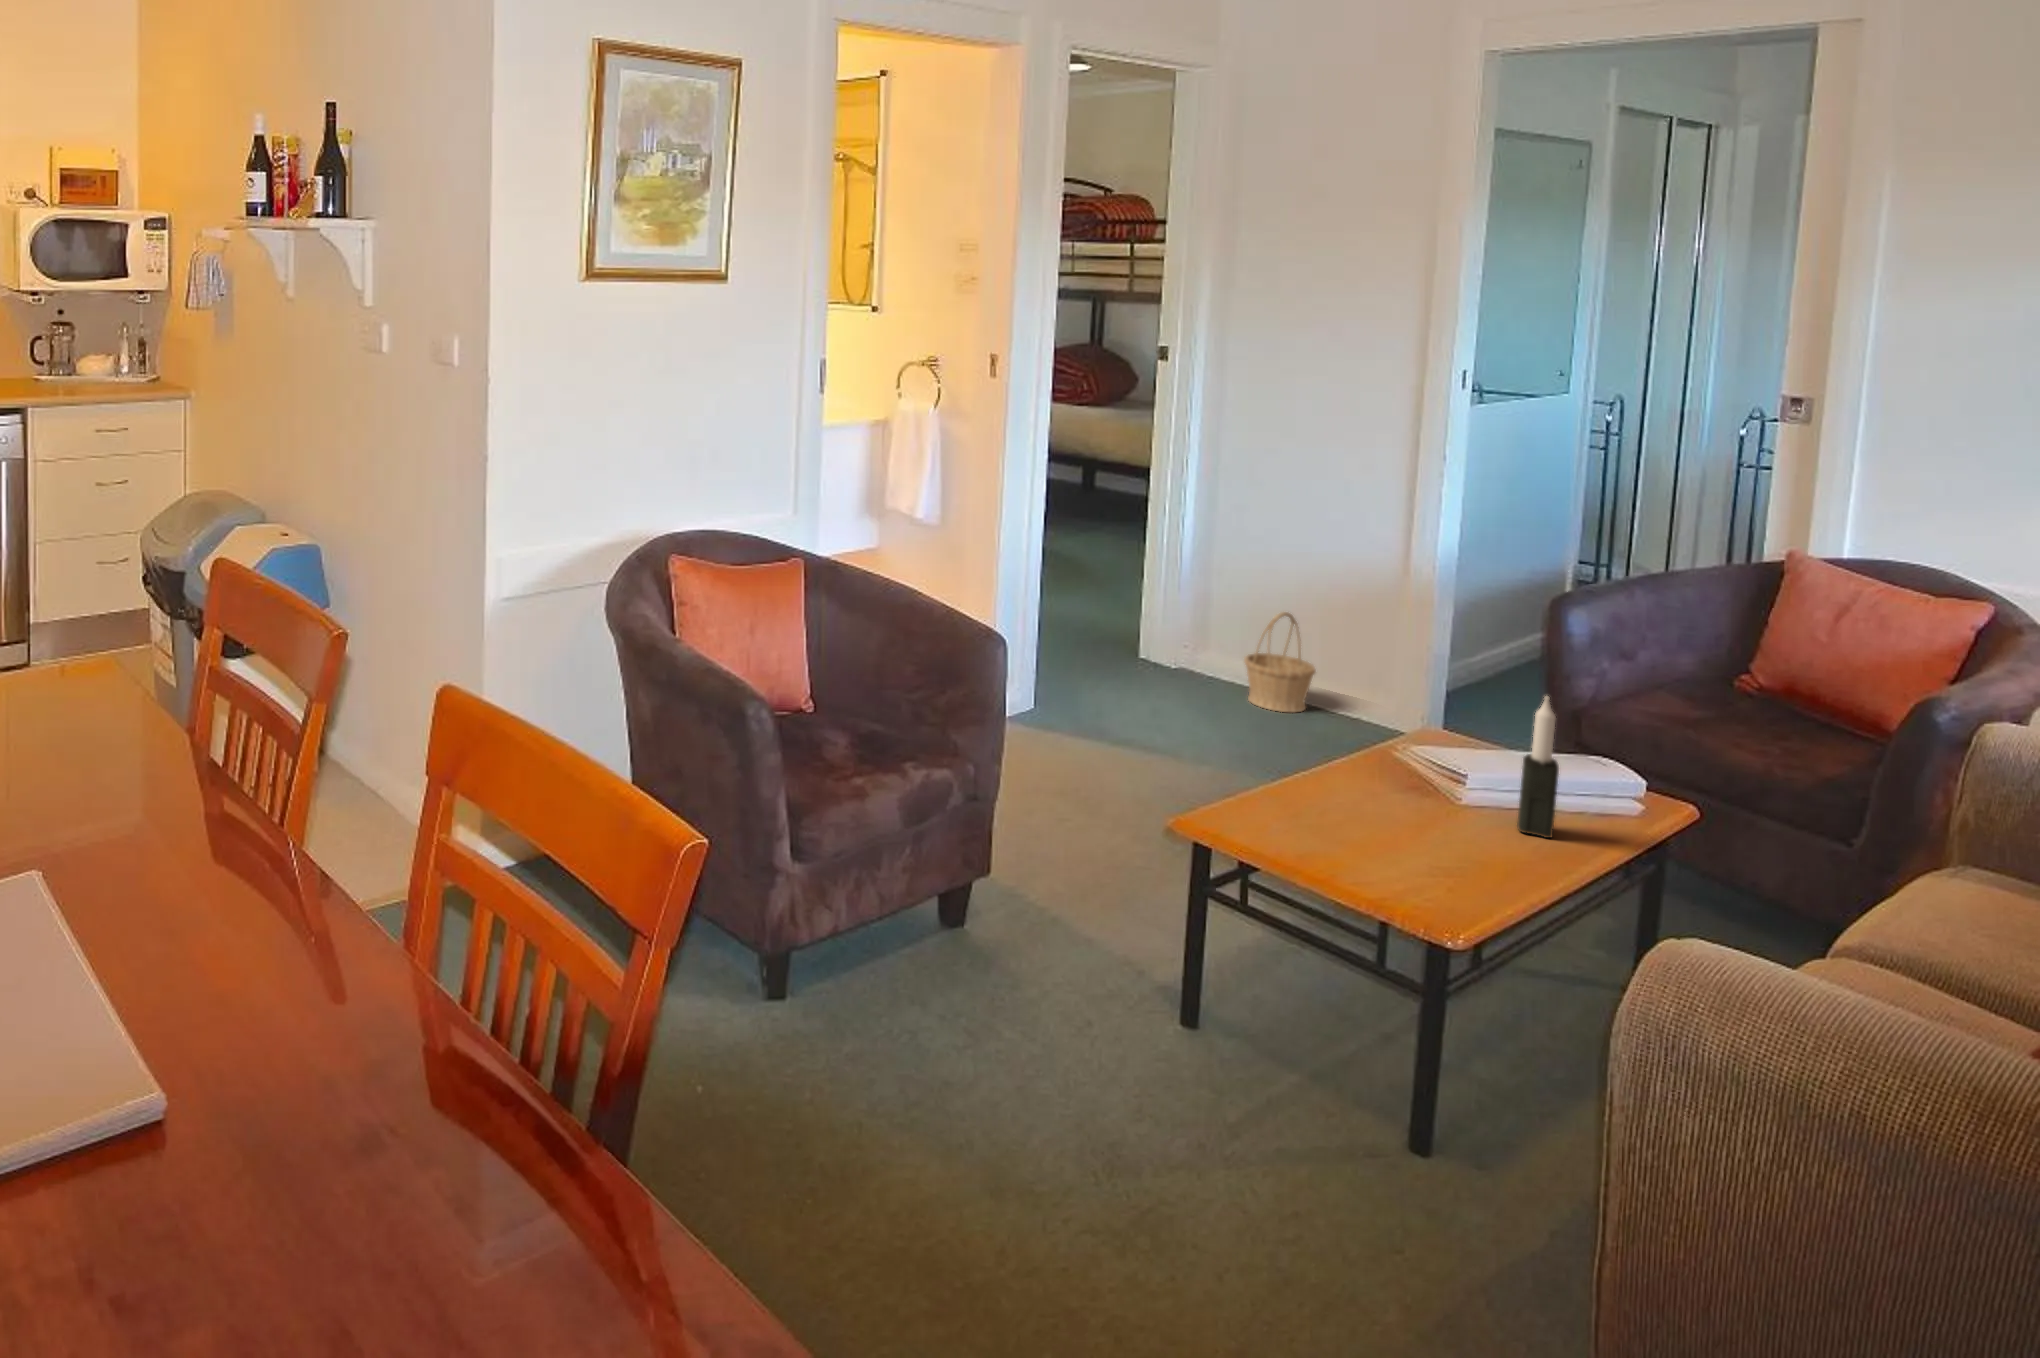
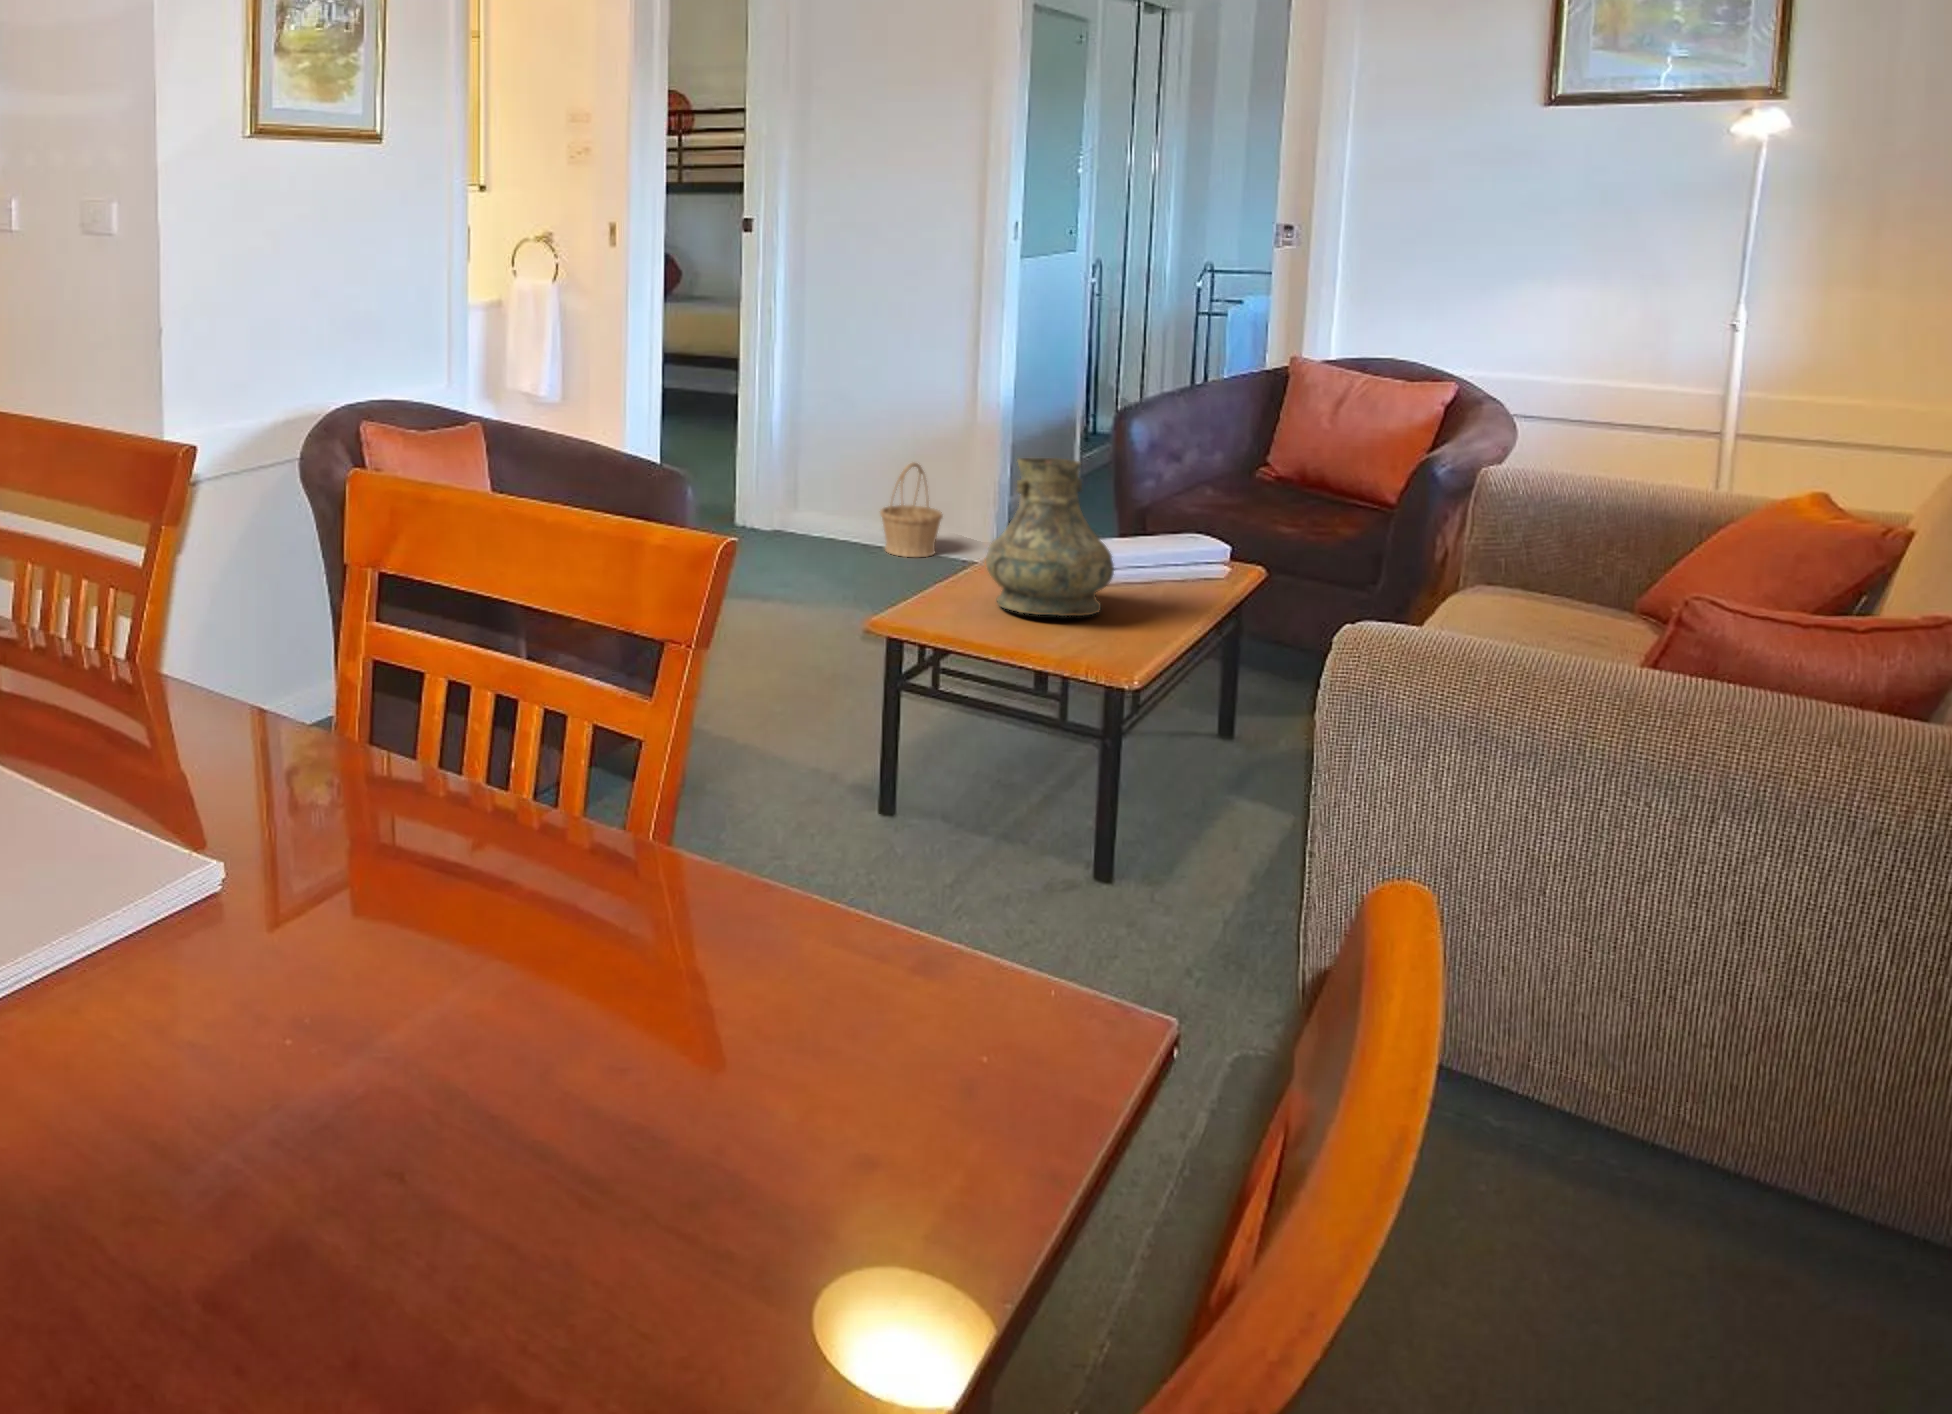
vase: none [1331,673,1493,867] -> present [986,458,1114,616]
candle: present [1517,696,1559,838] -> none [1129,467,1160,590]

